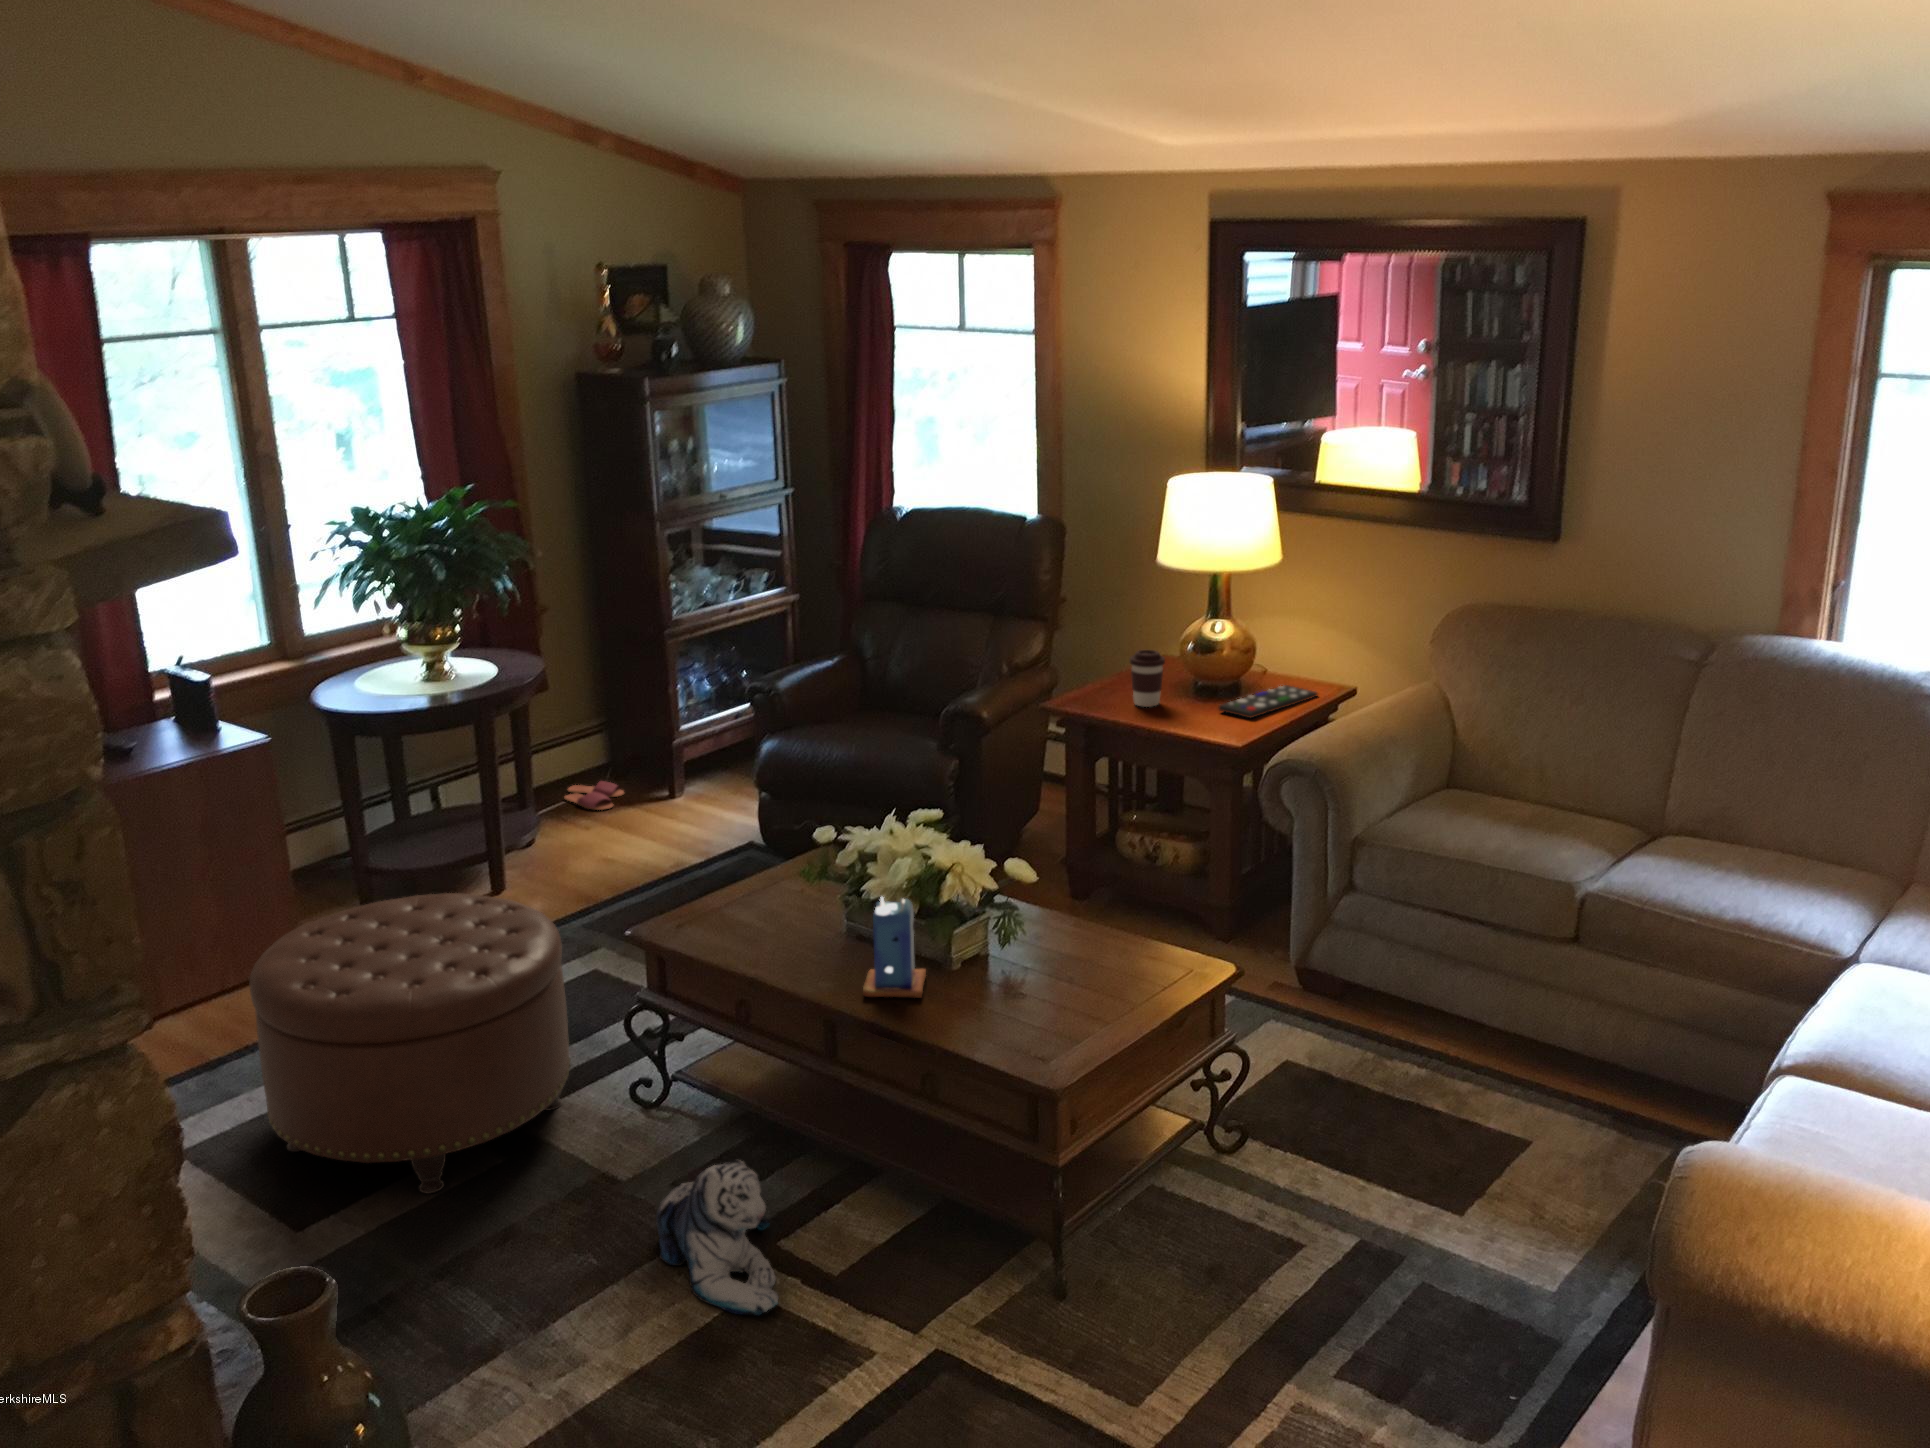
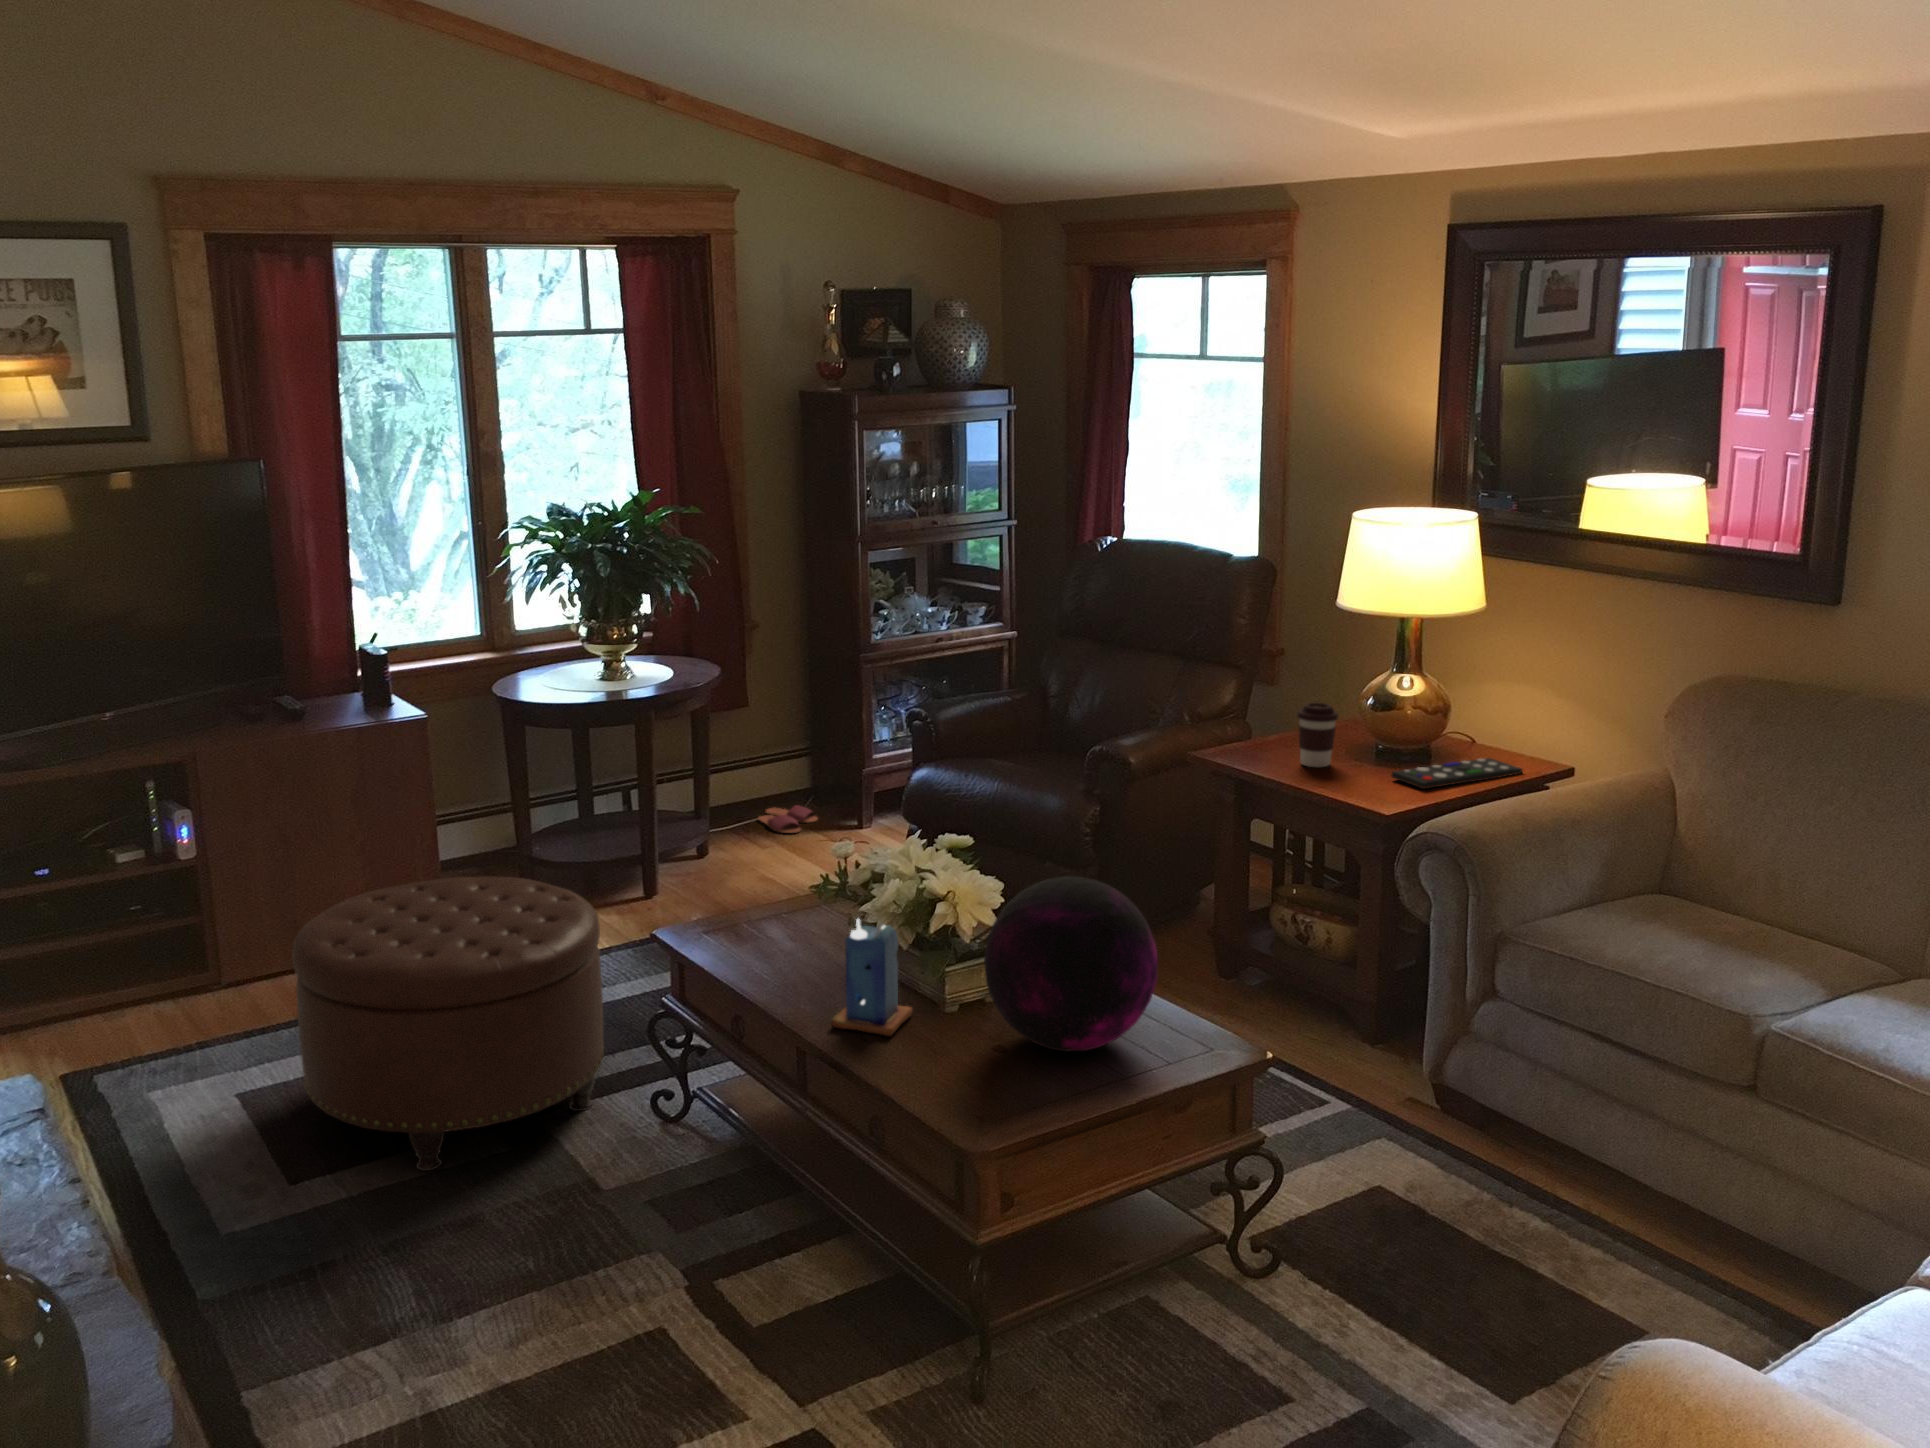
decorative orb: none [1000,837,1152,989] -> present [984,876,1158,1051]
plush toy: present [656,1160,779,1316] -> none [592,1180,717,1351]

